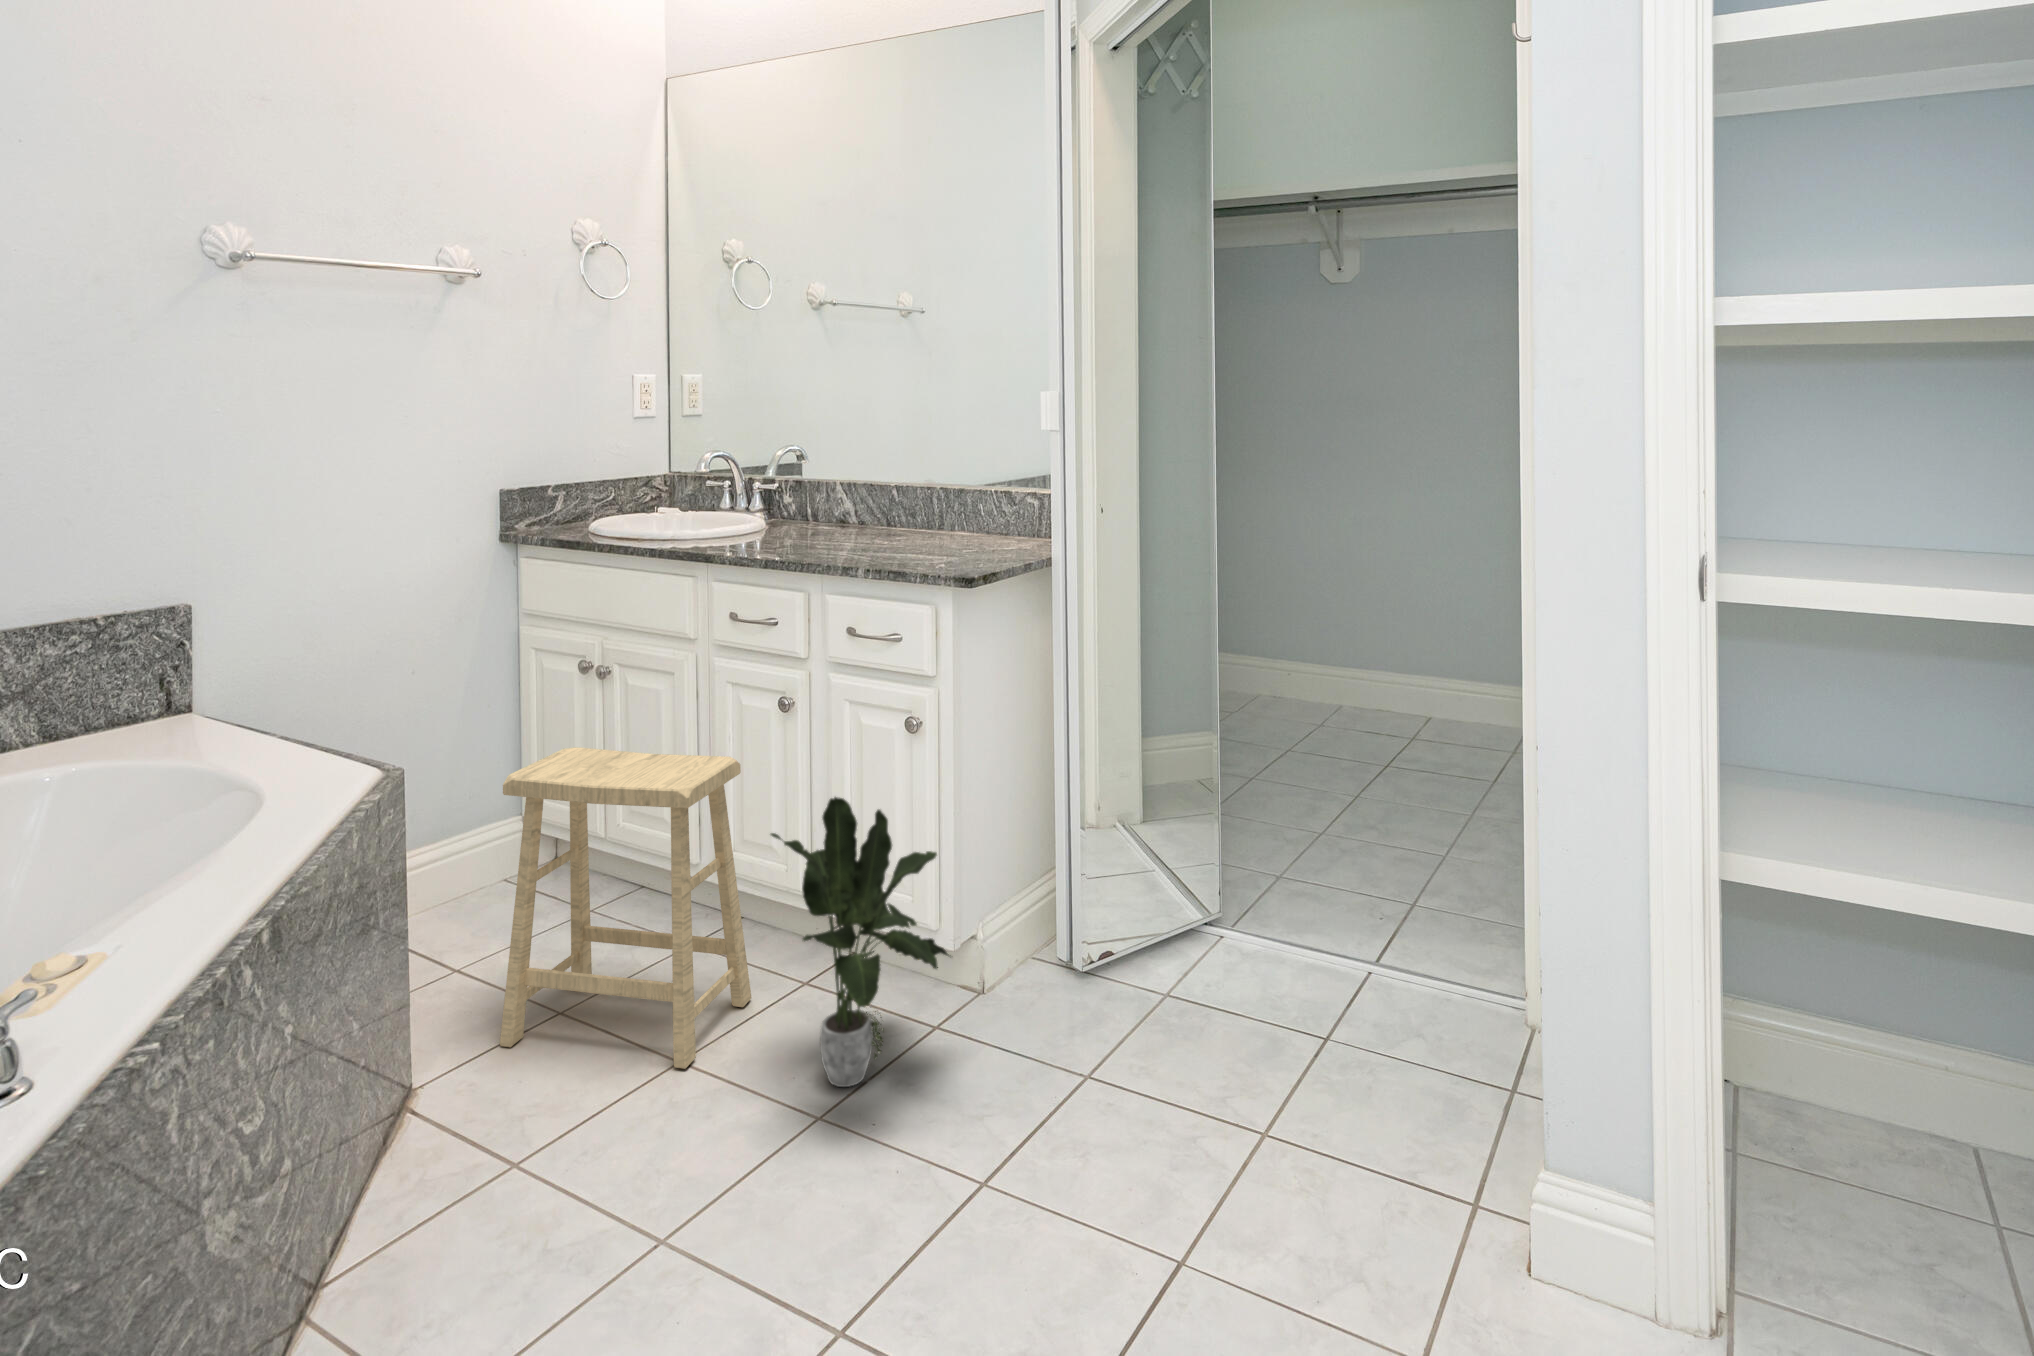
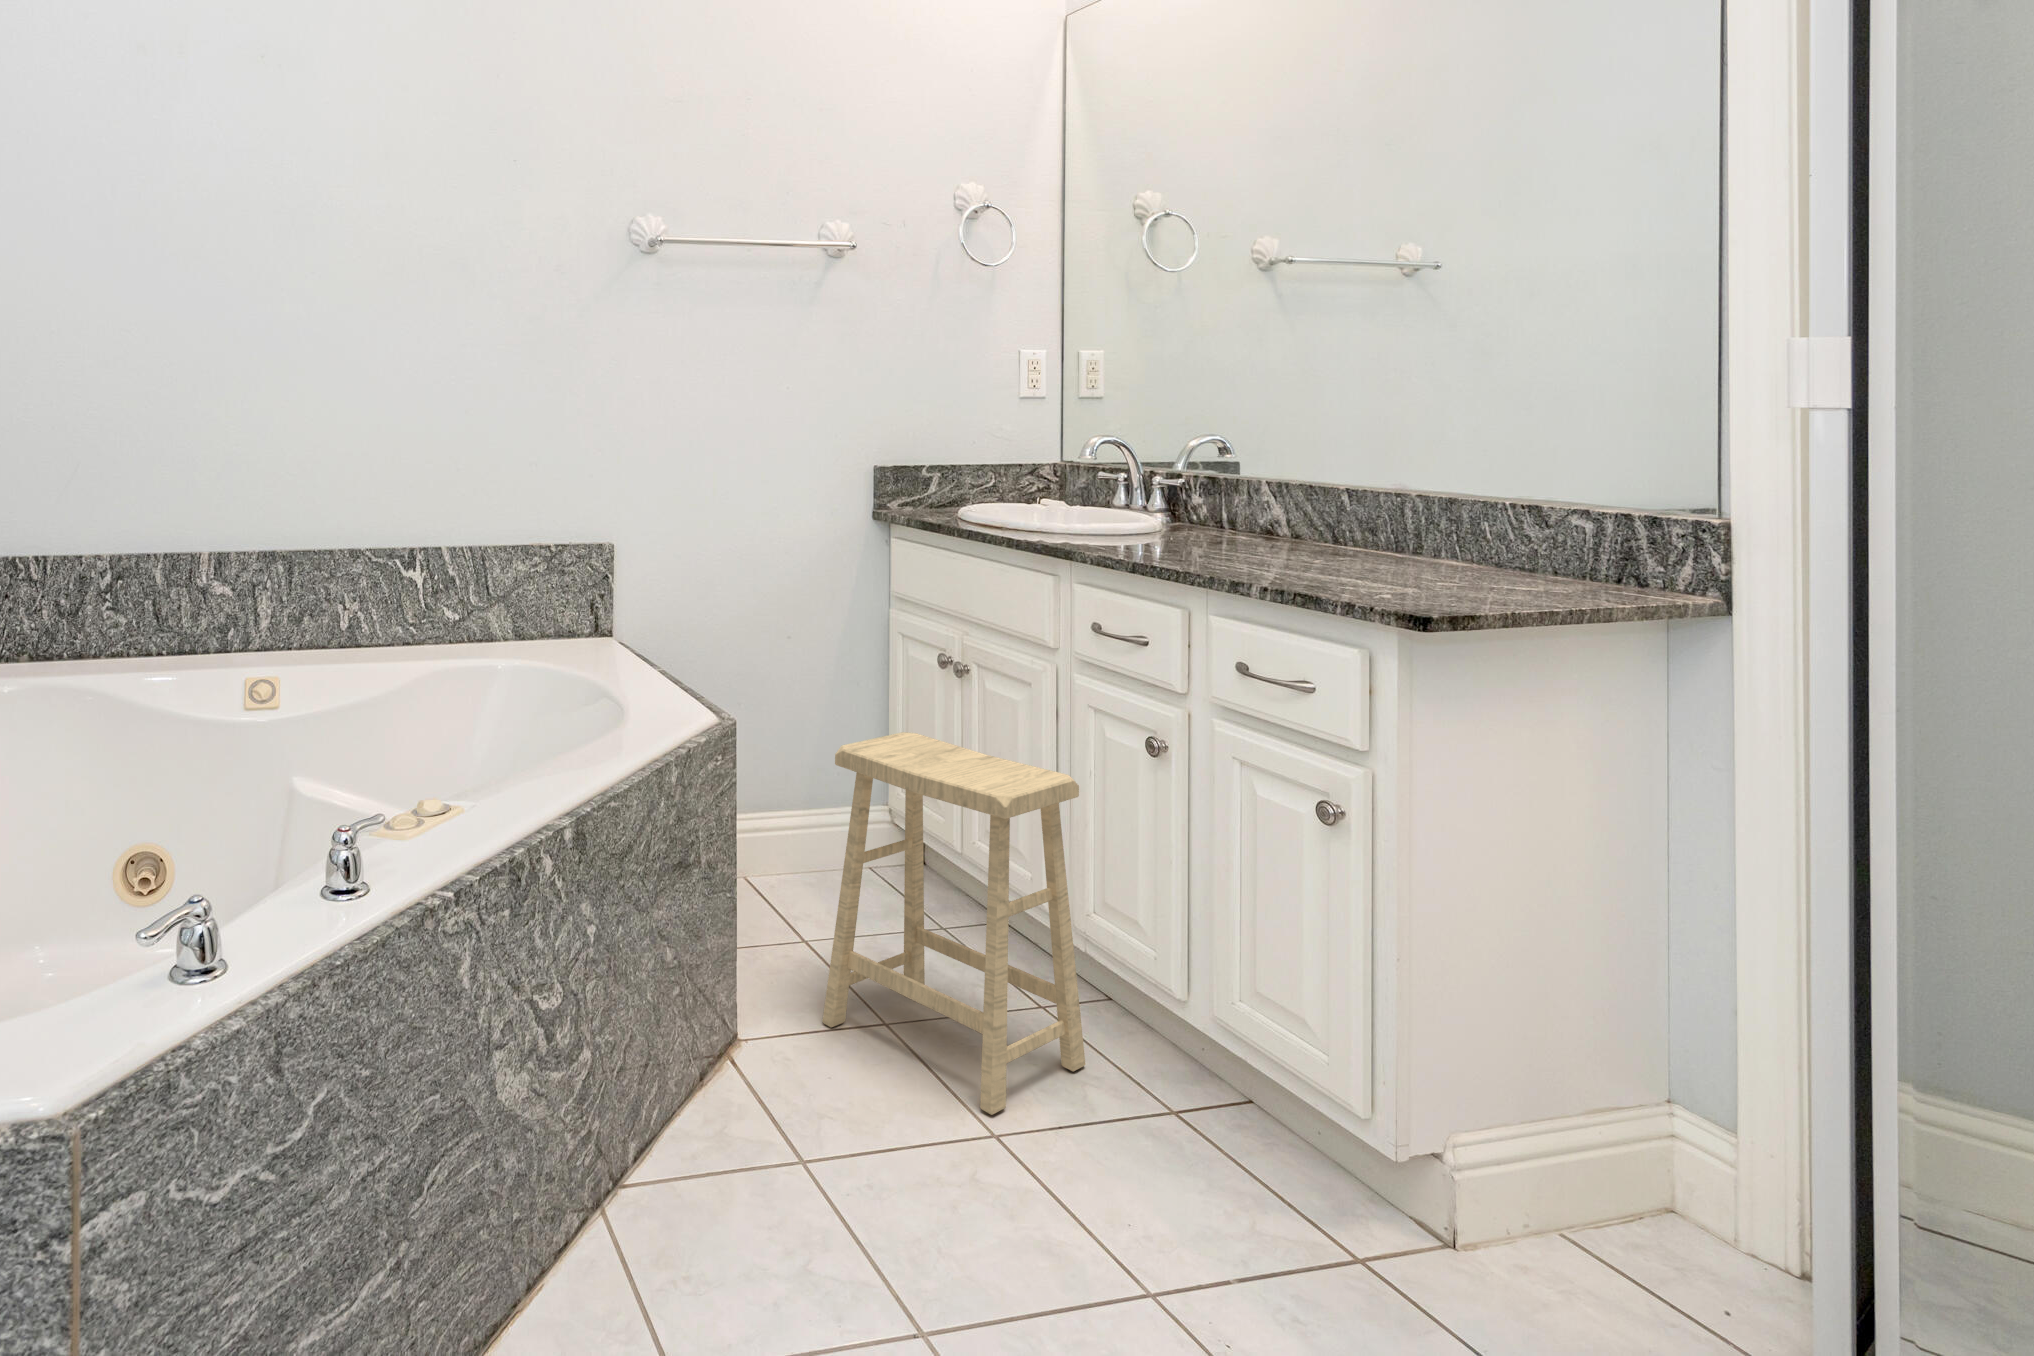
potted plant: present [771,797,951,1087] -> none [1091,844,1328,1213]

